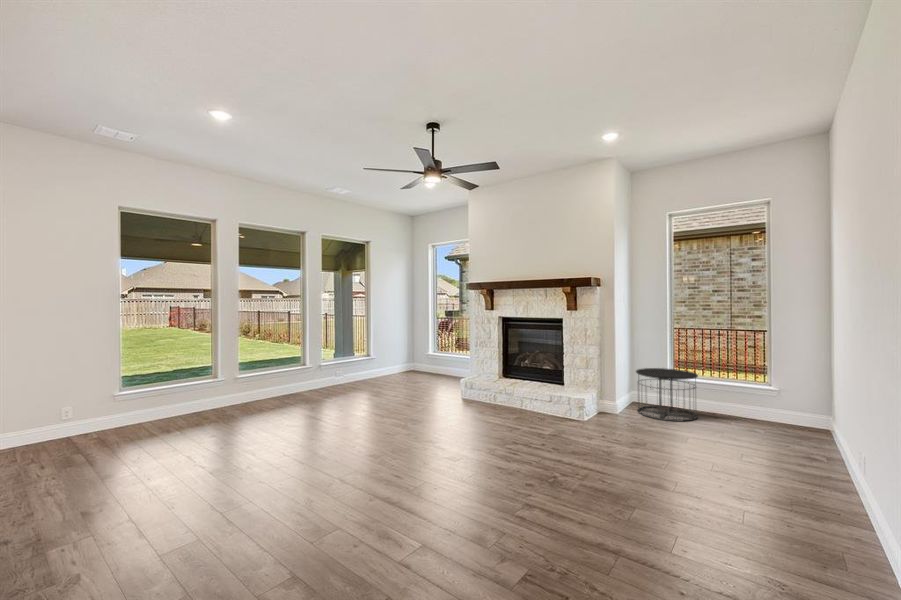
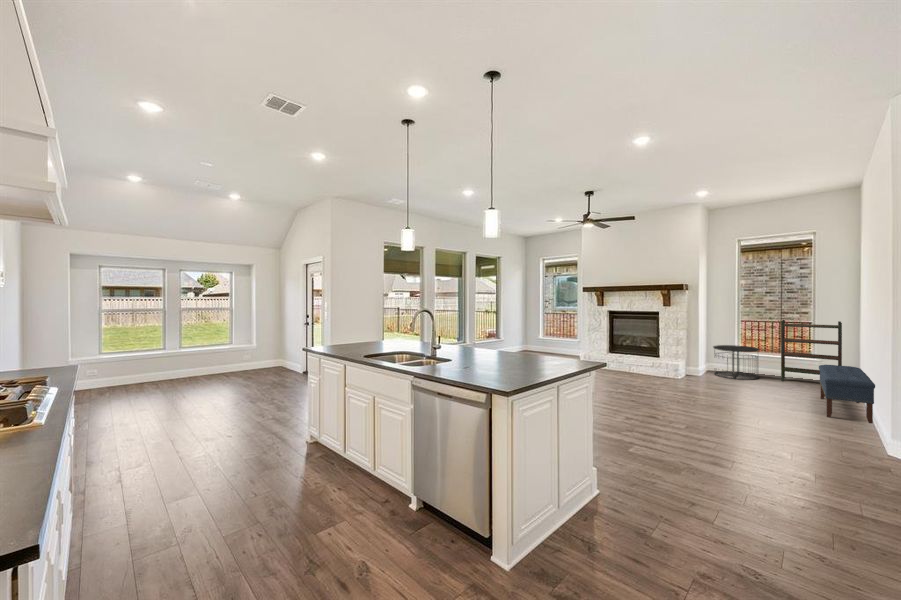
bookshelf: none [726,332,812,436] -> present [781,320,842,381]
bench: none [776,404,868,524] -> present [819,365,875,423]

